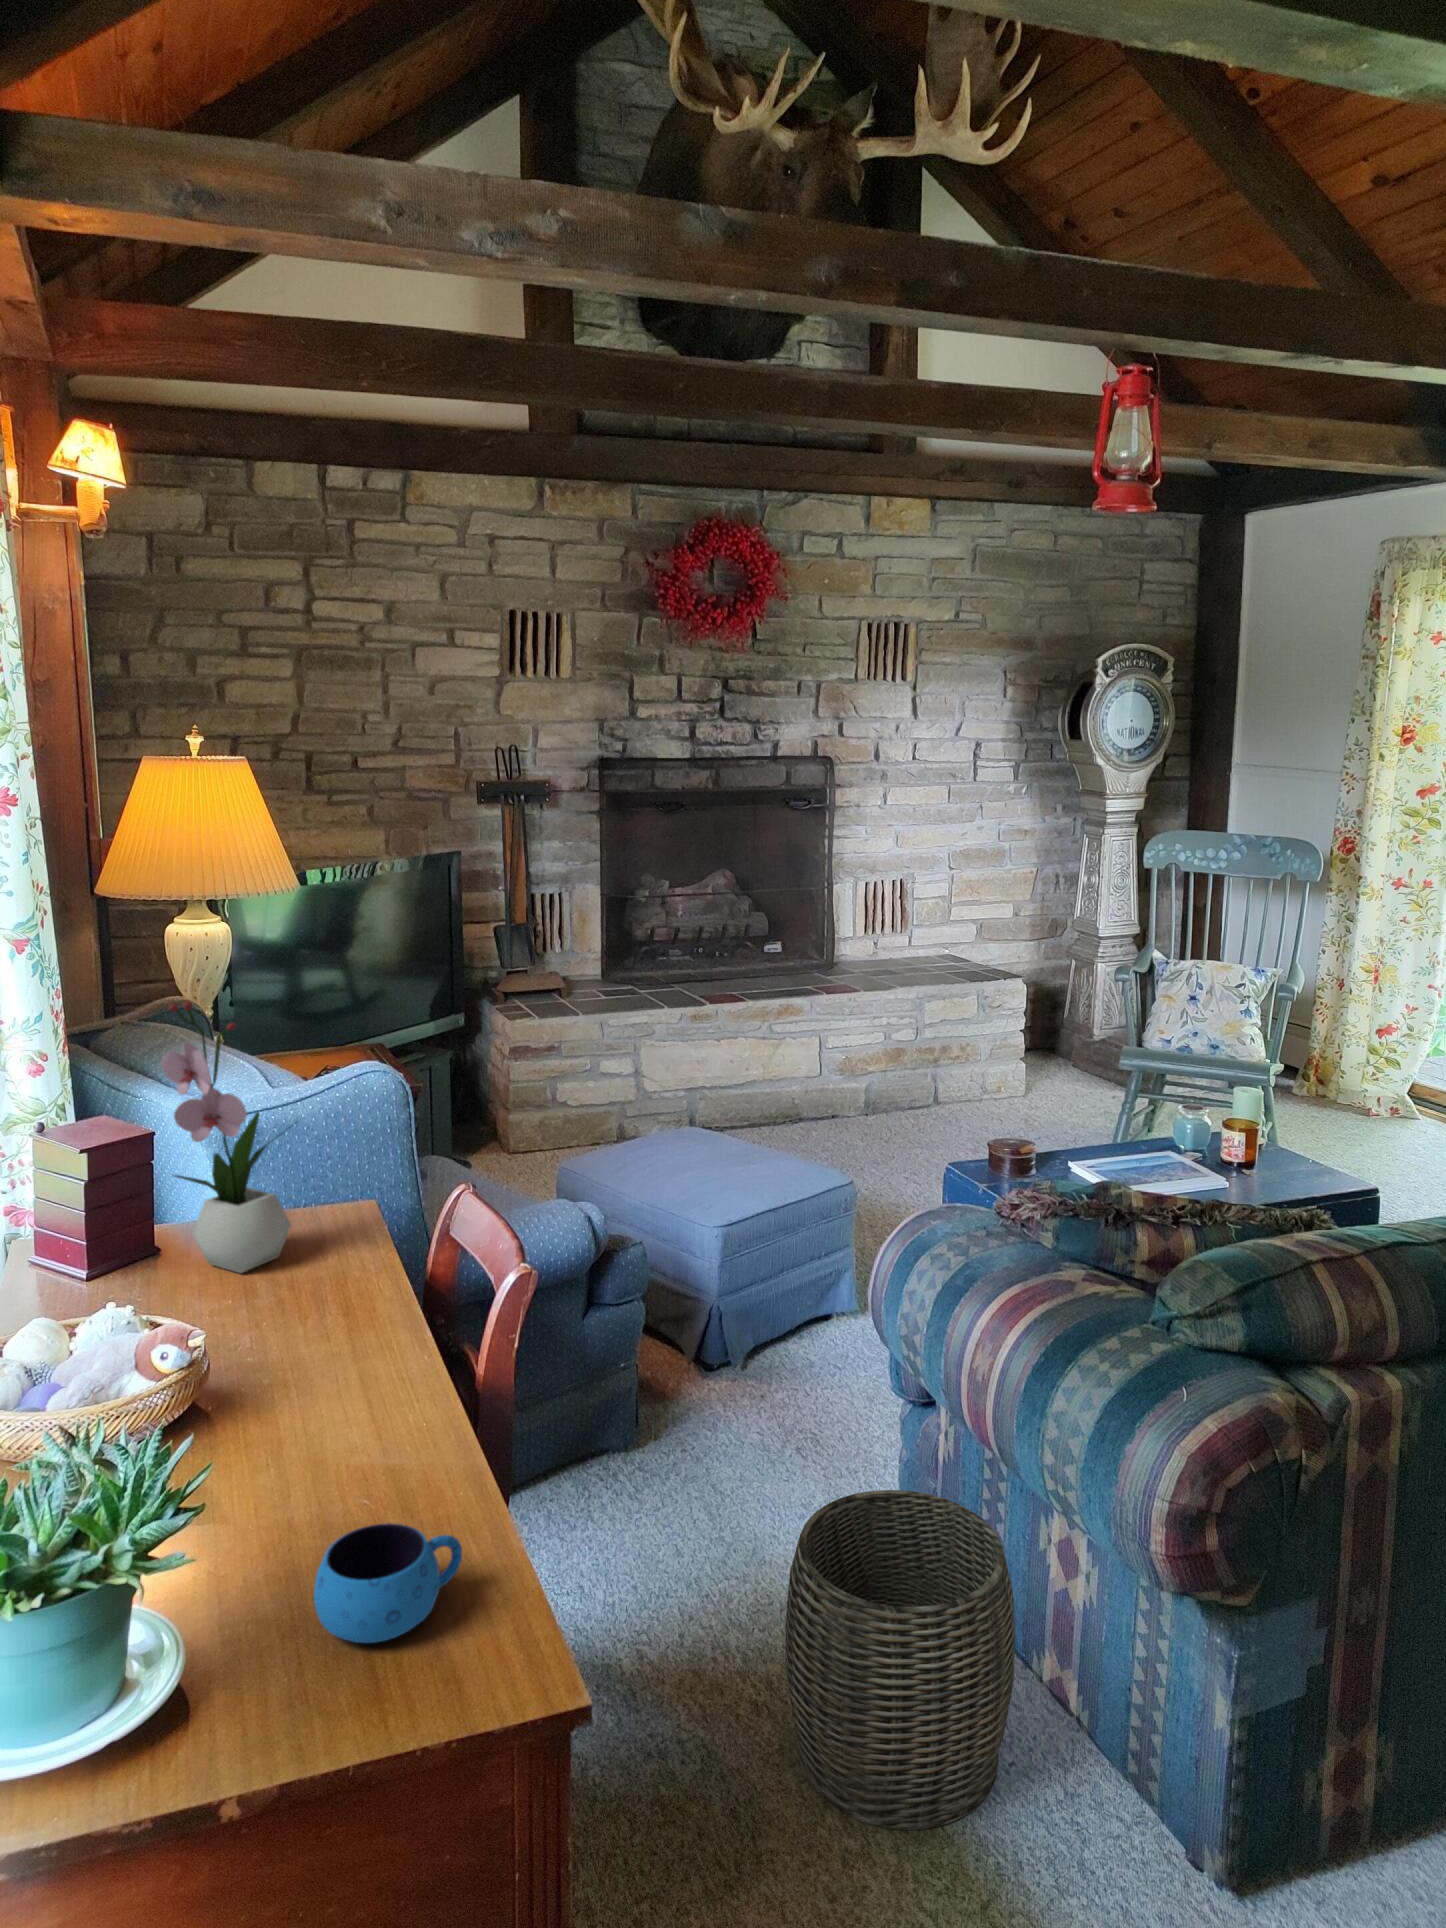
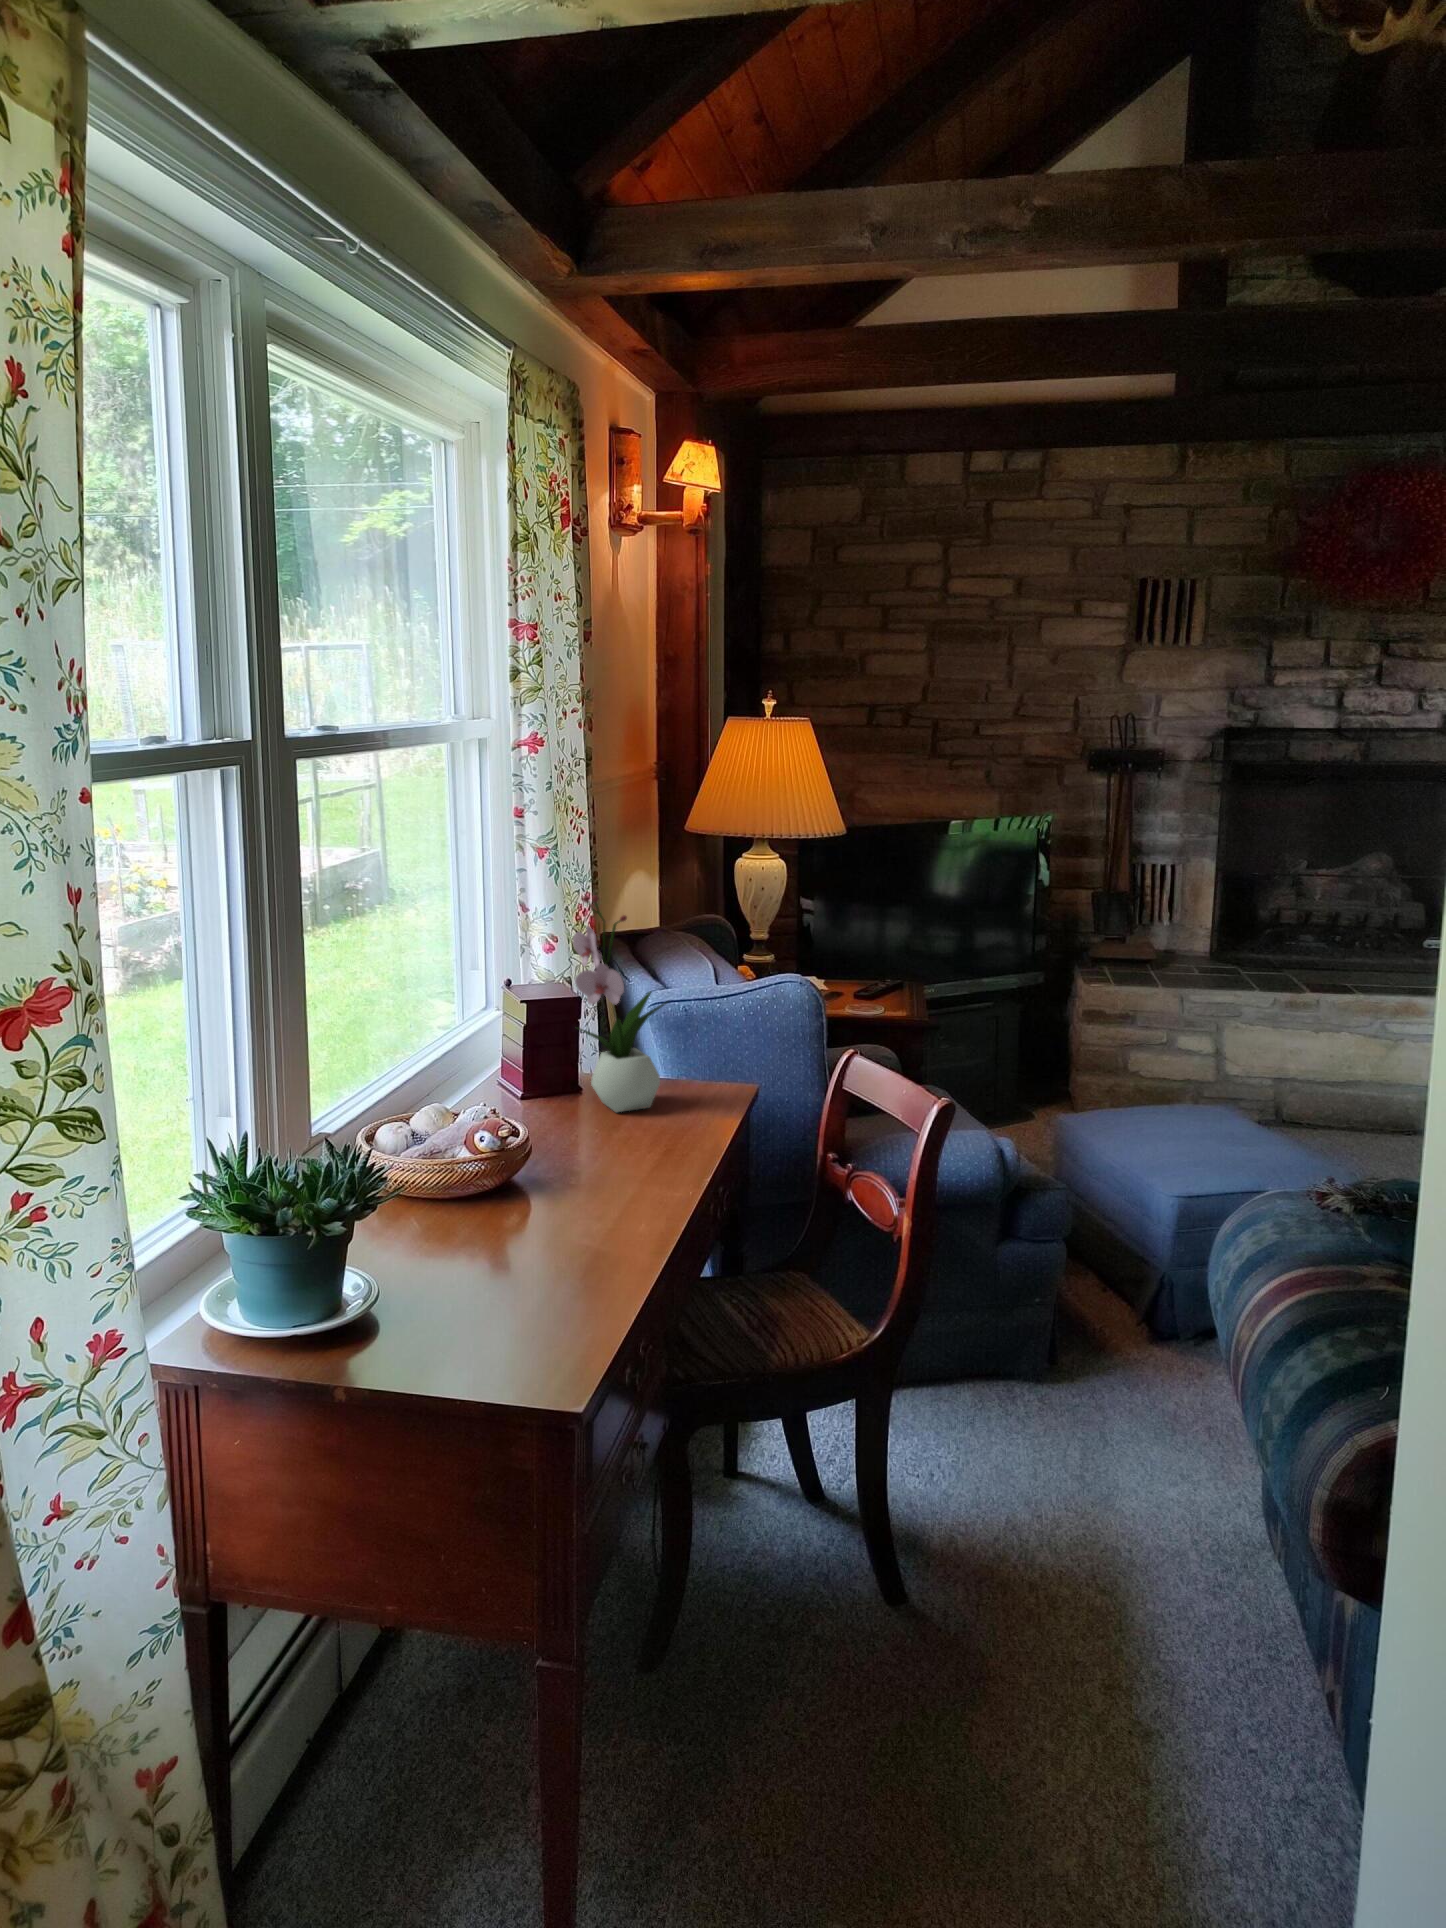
woven basket: present [785,1490,1015,1830] -> none [1031,1453,1276,1796]
mug: present [314,1523,462,1643] -> none [440,1267,553,1344]

